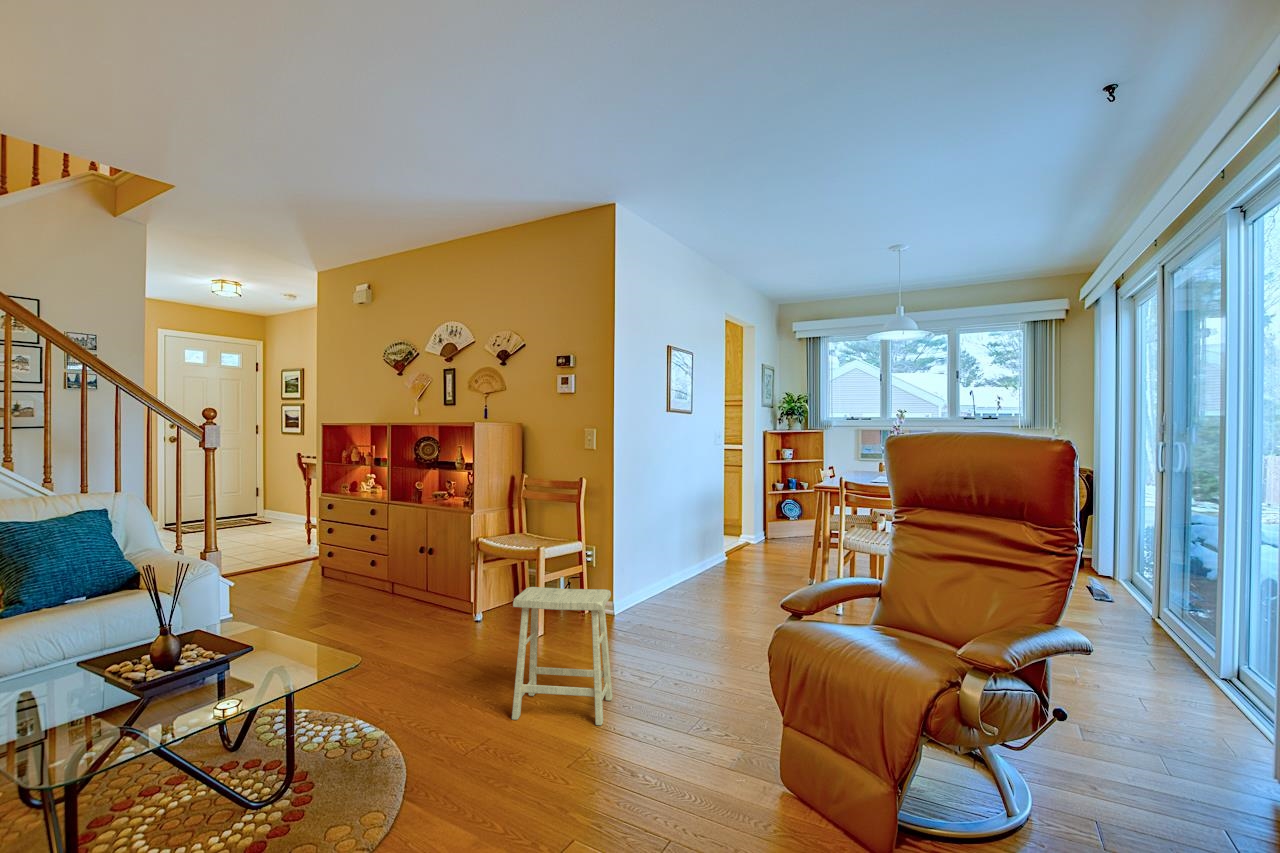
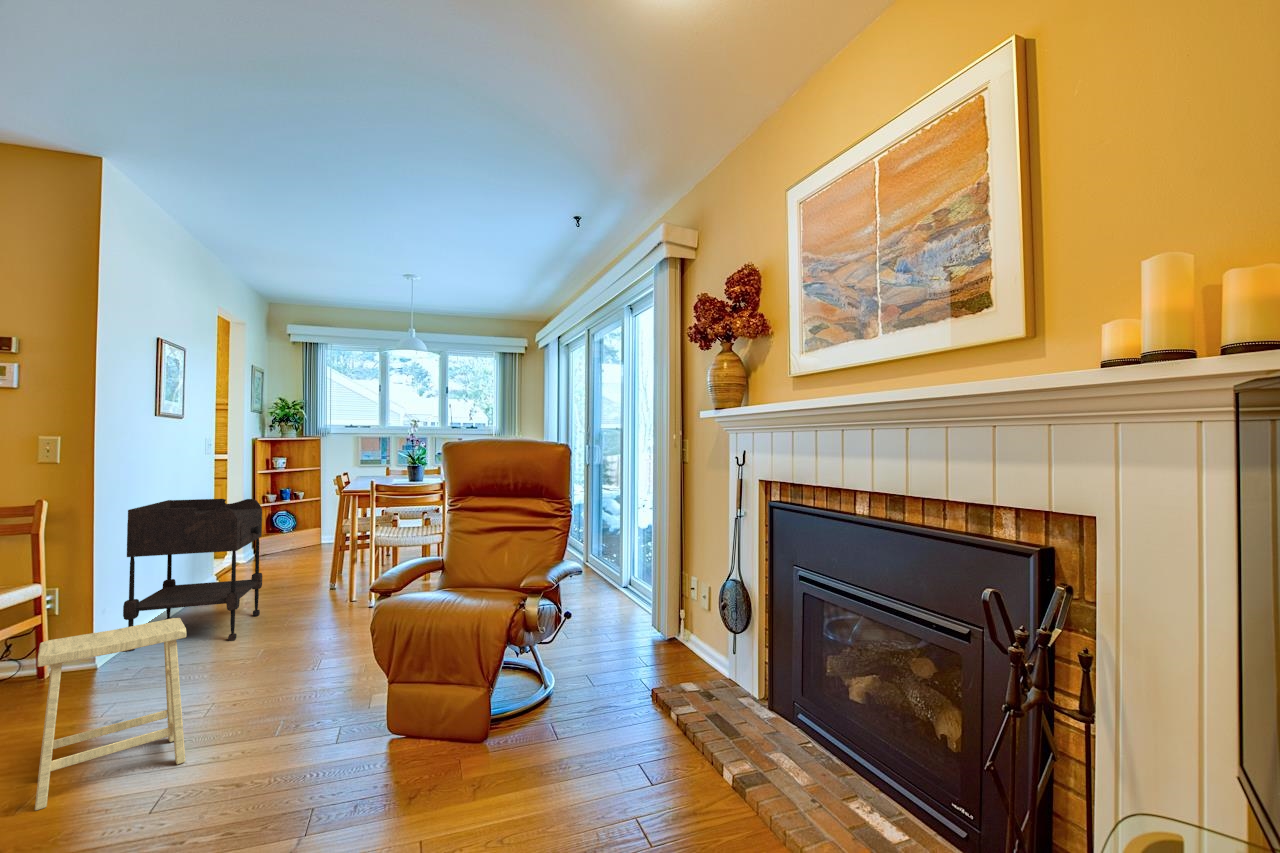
side table: none [634,483,738,619] -> present [123,499,262,652]

